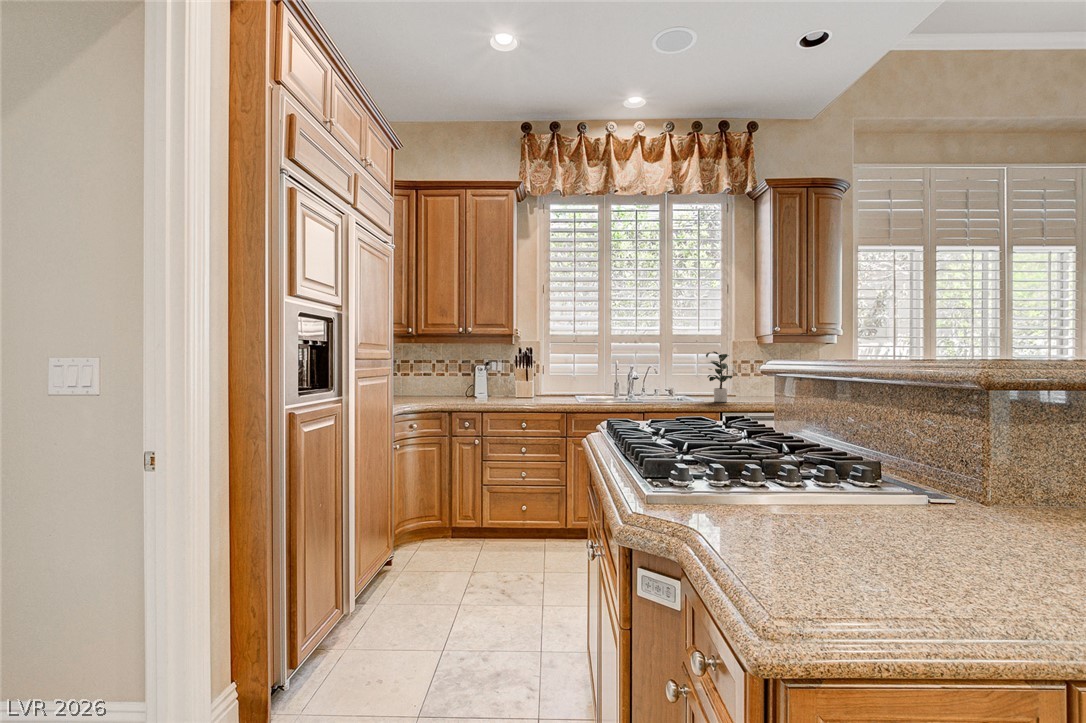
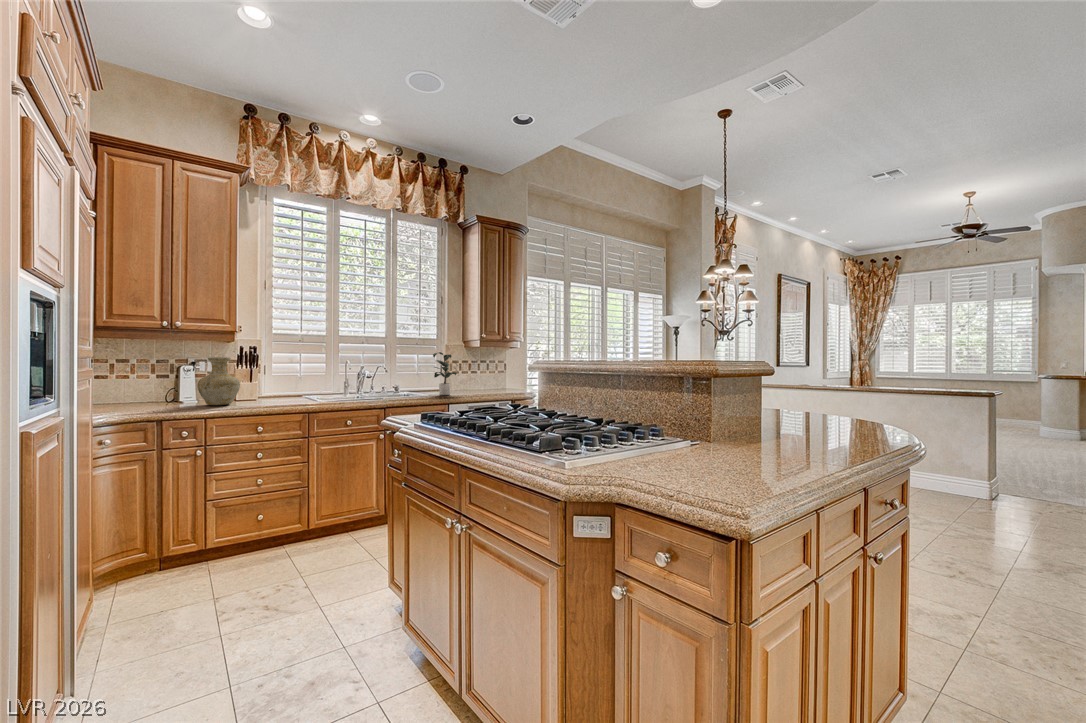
vase: none [482,359,514,401] -> present [197,357,240,405]

